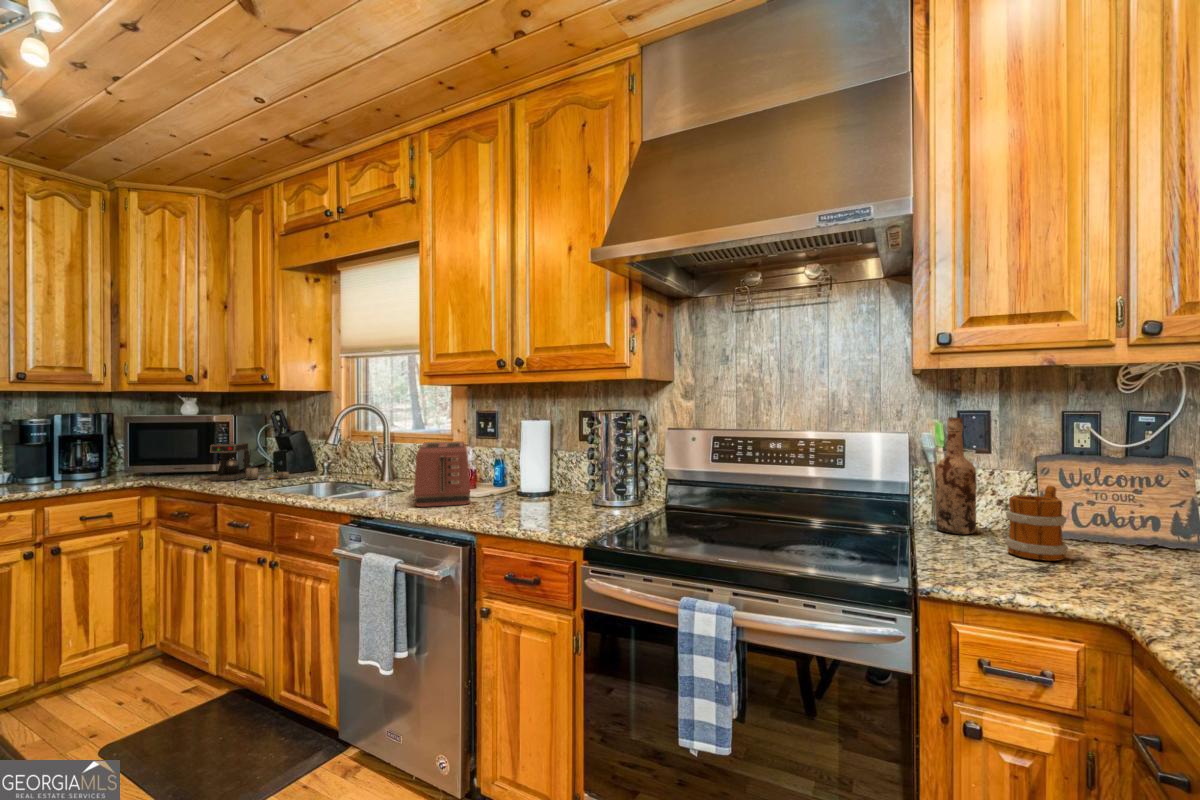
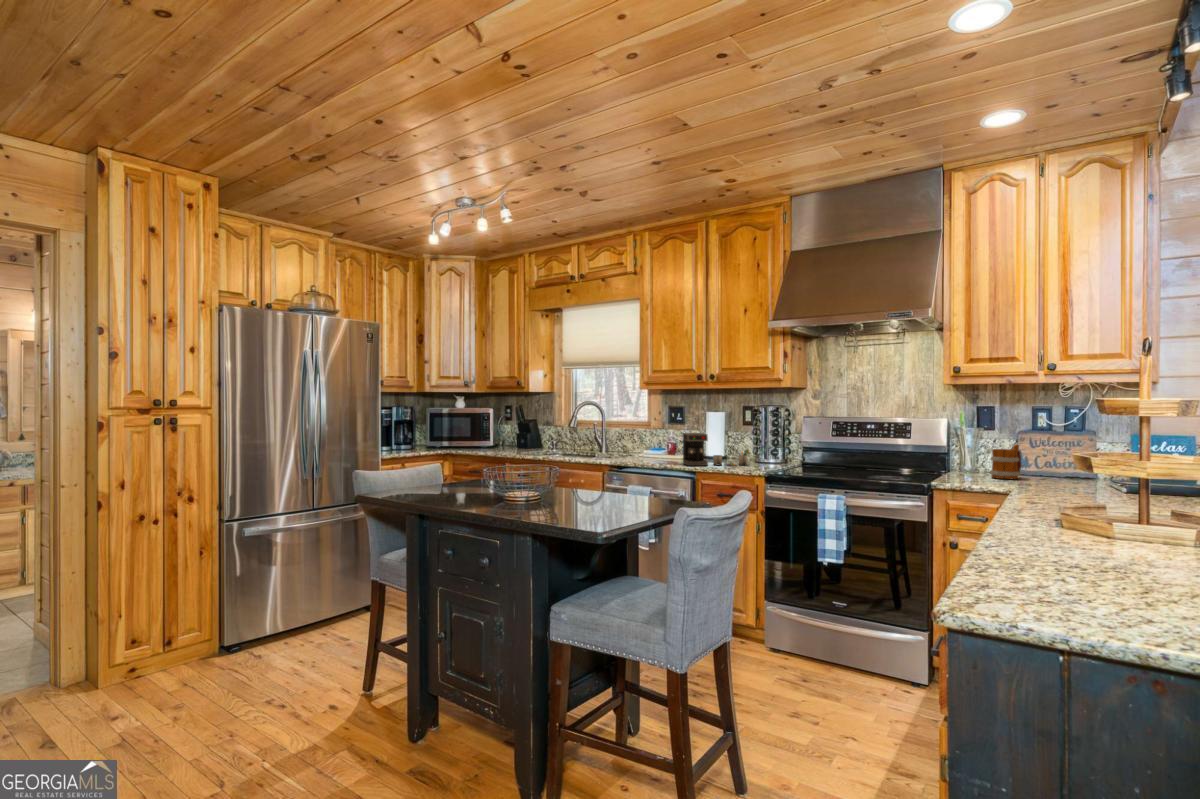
wine bottle: present [935,418,976,534] -> none [962,410,984,473]
coffee maker: present [210,442,289,481] -> present [683,433,749,466]
toaster: present [414,442,470,507] -> none [638,425,679,462]

